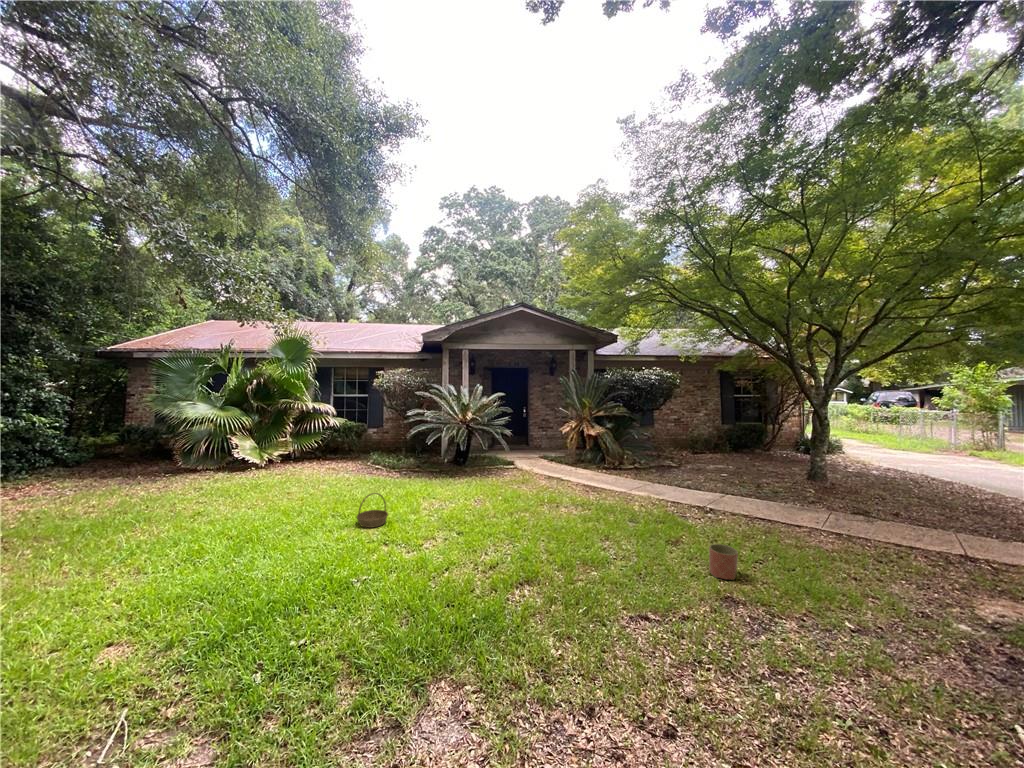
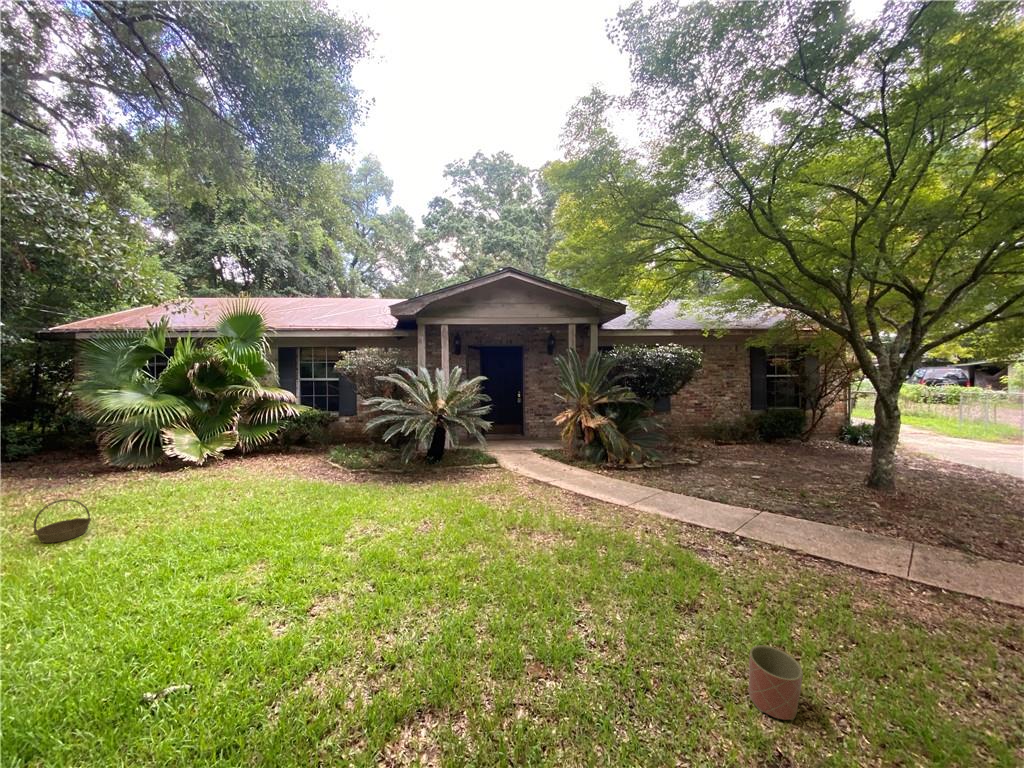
basket: present [357,493,388,528] -> present [34,499,91,543]

